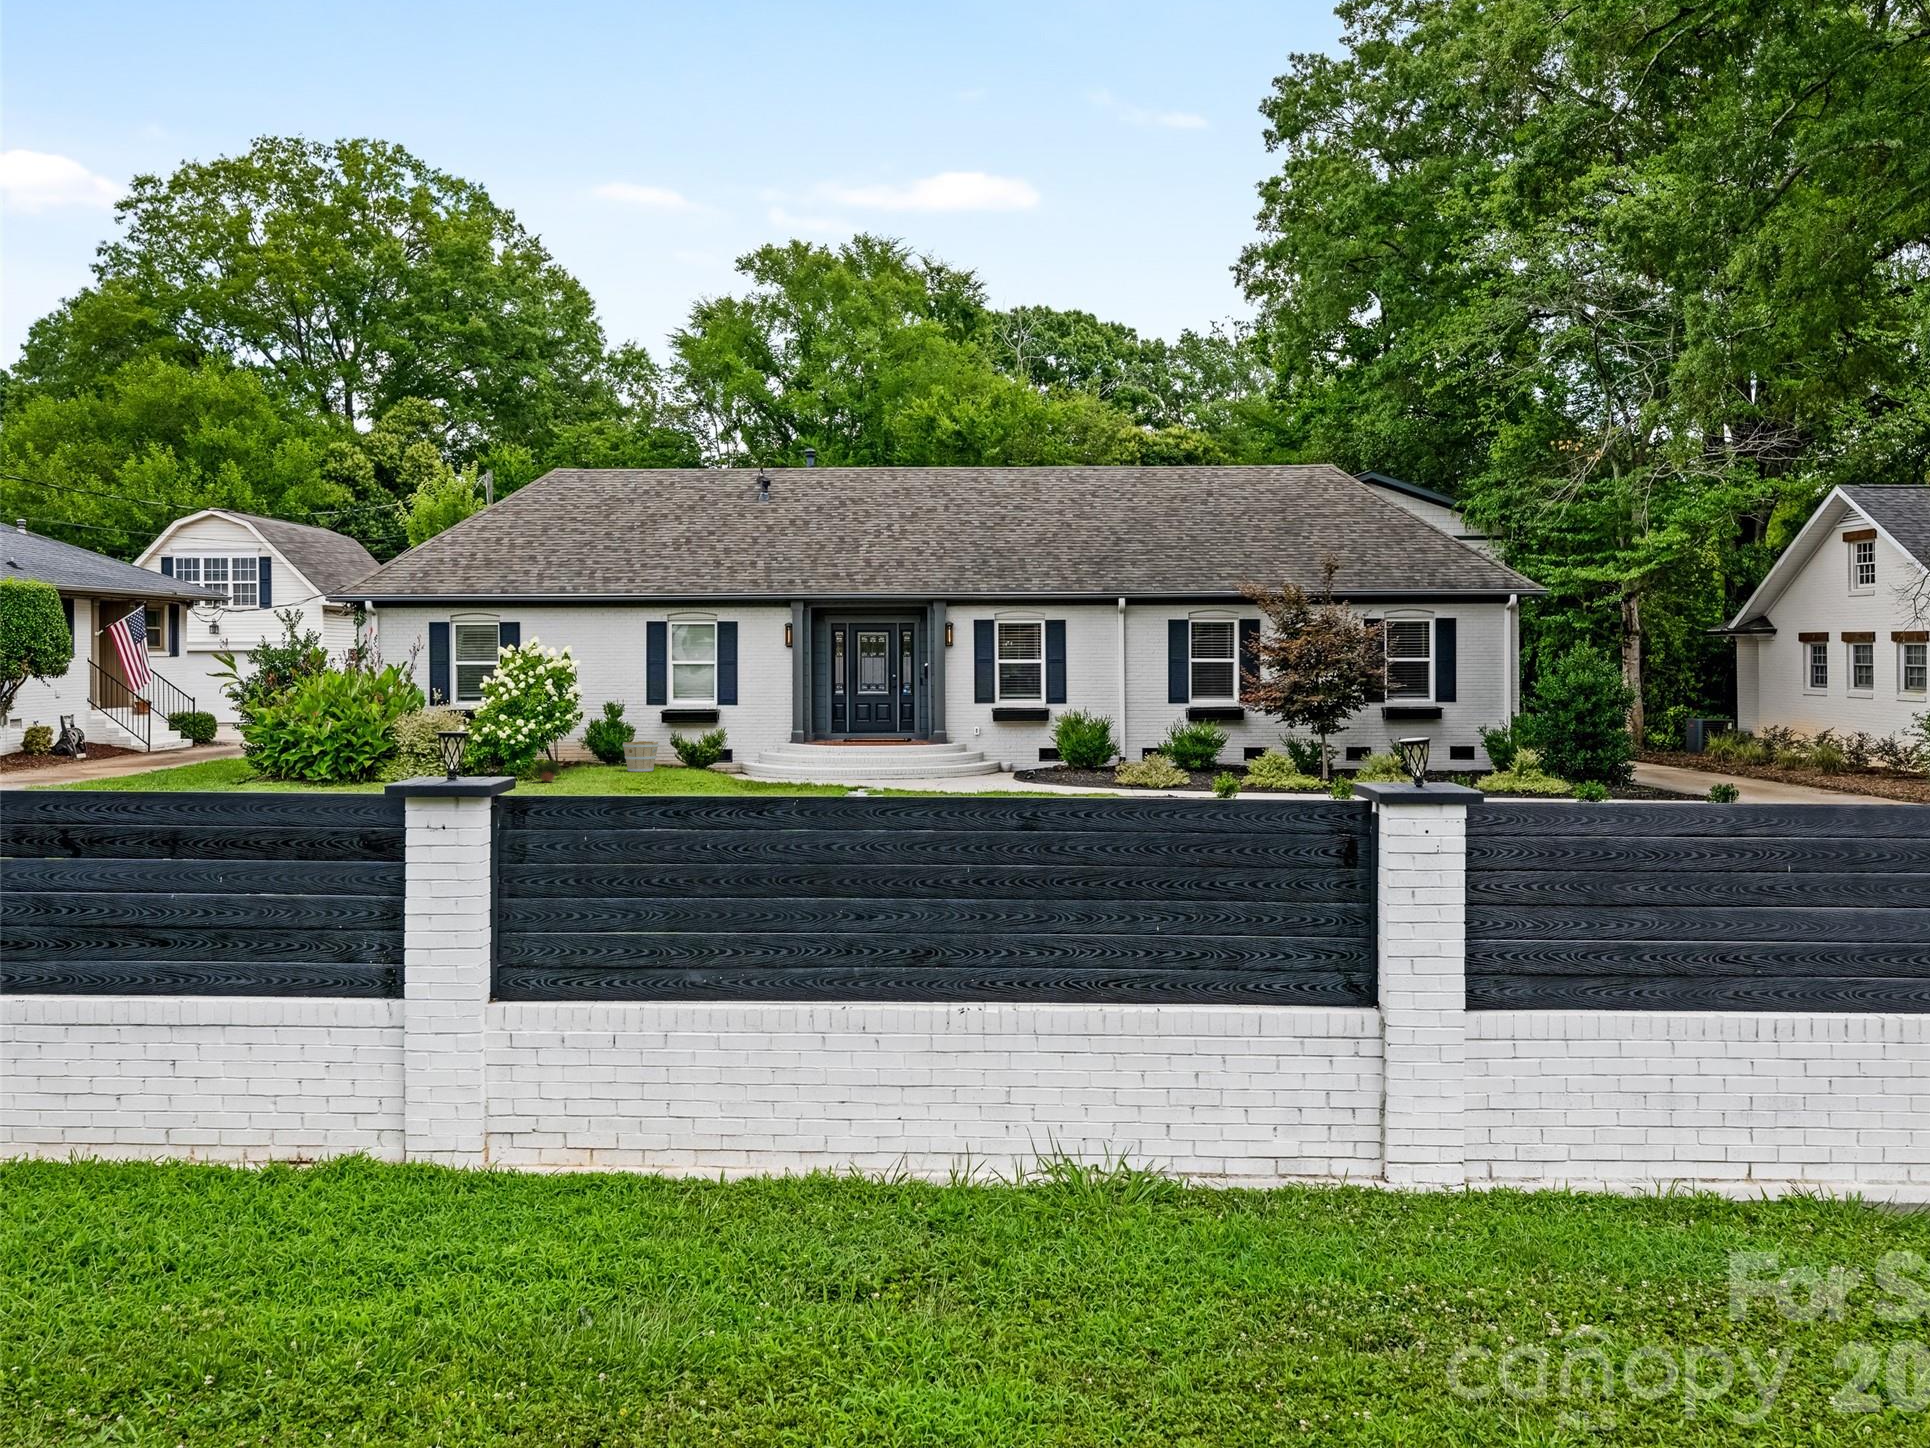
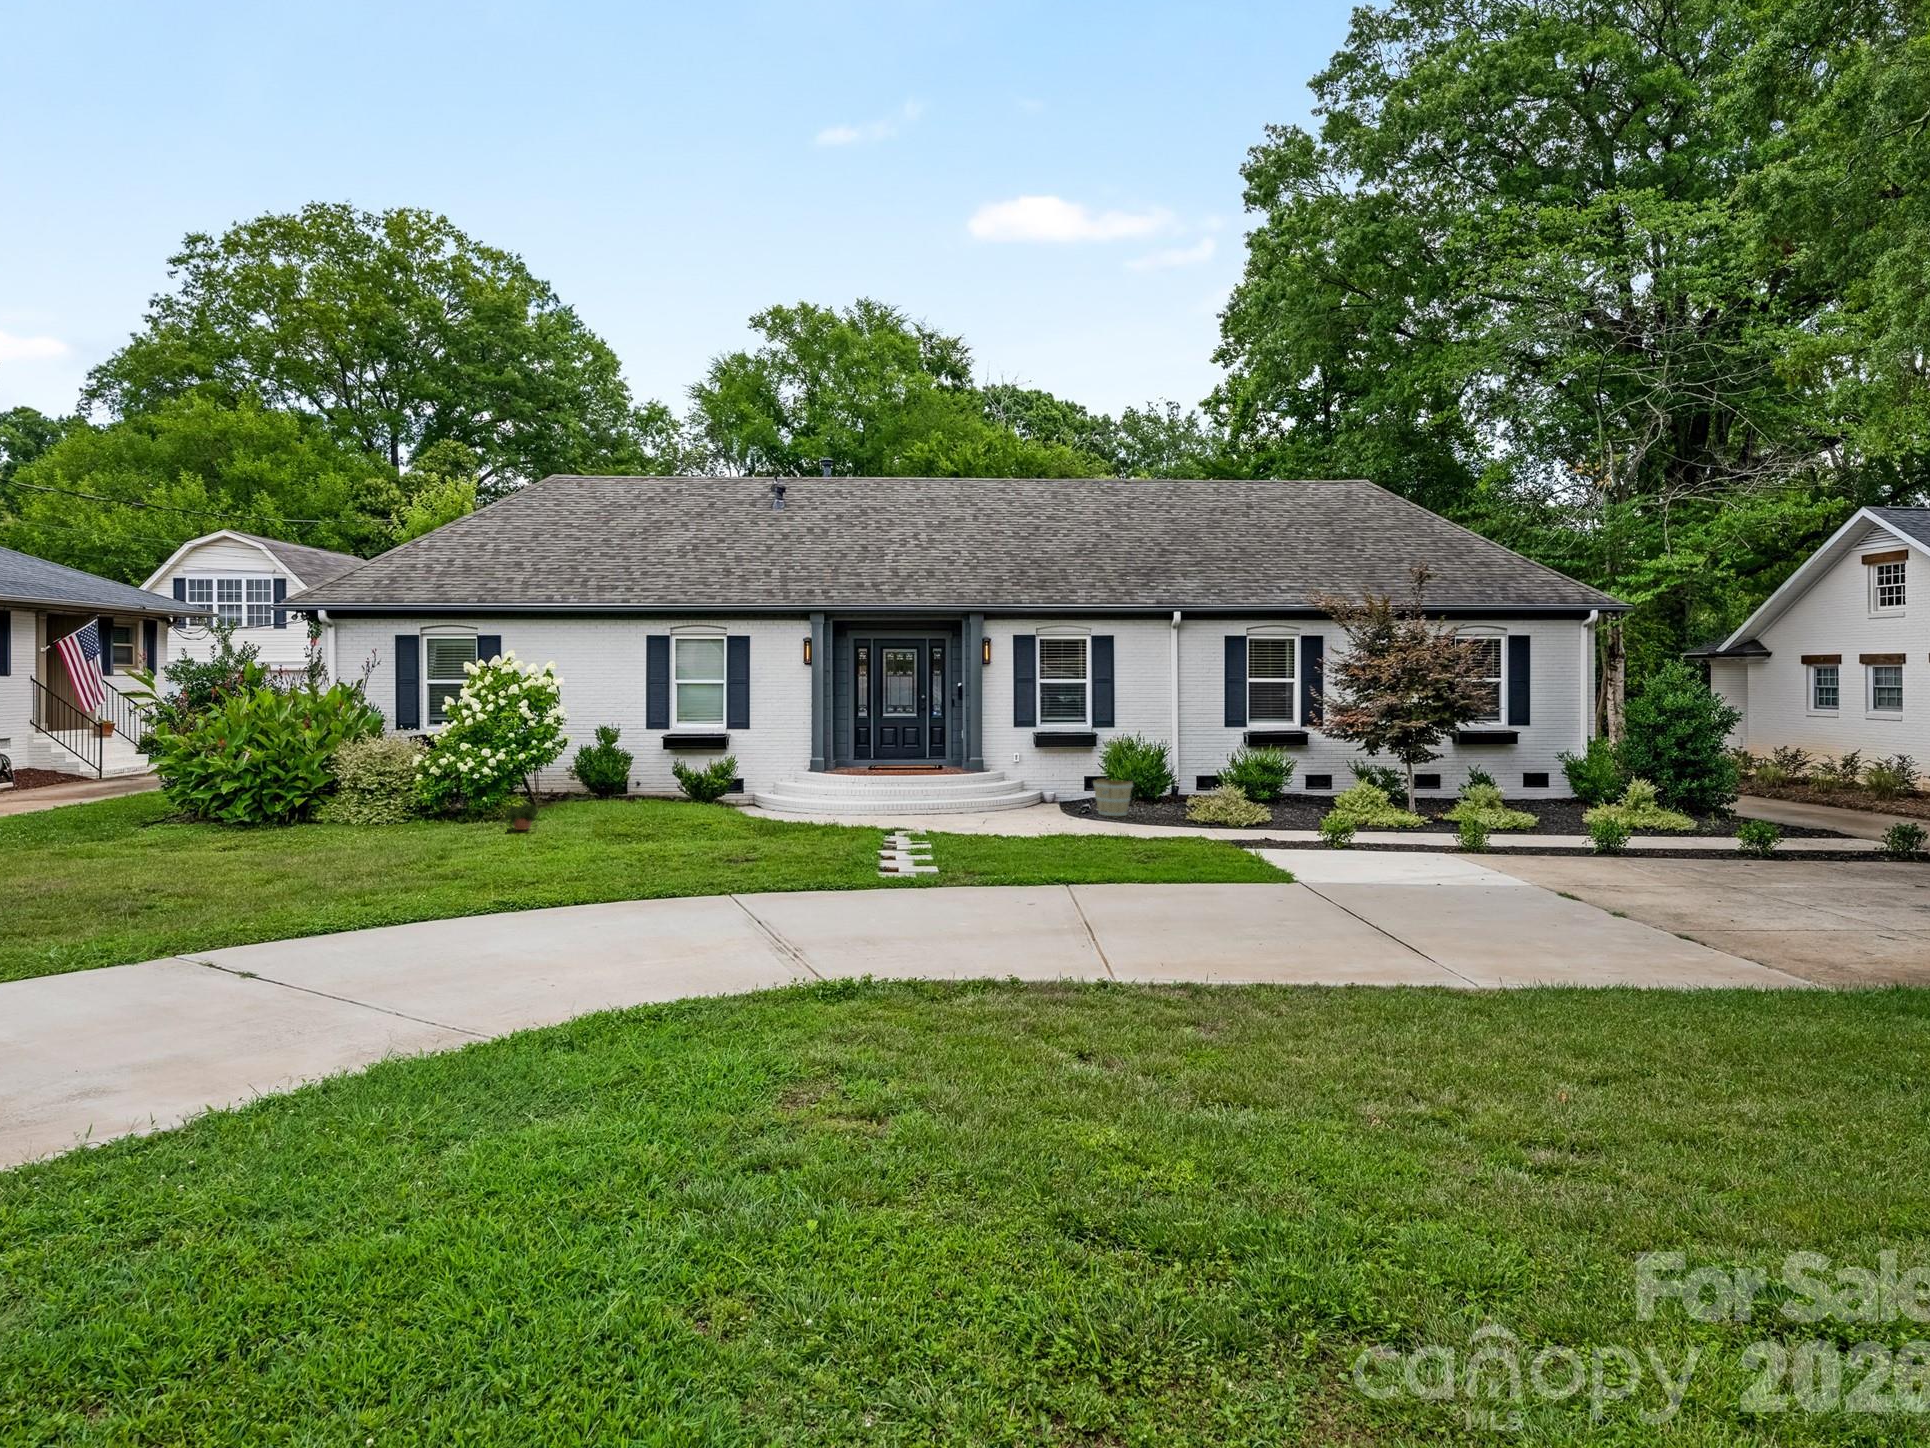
wooden bucket: present [623,741,659,772] -> present [1093,779,1133,816]

